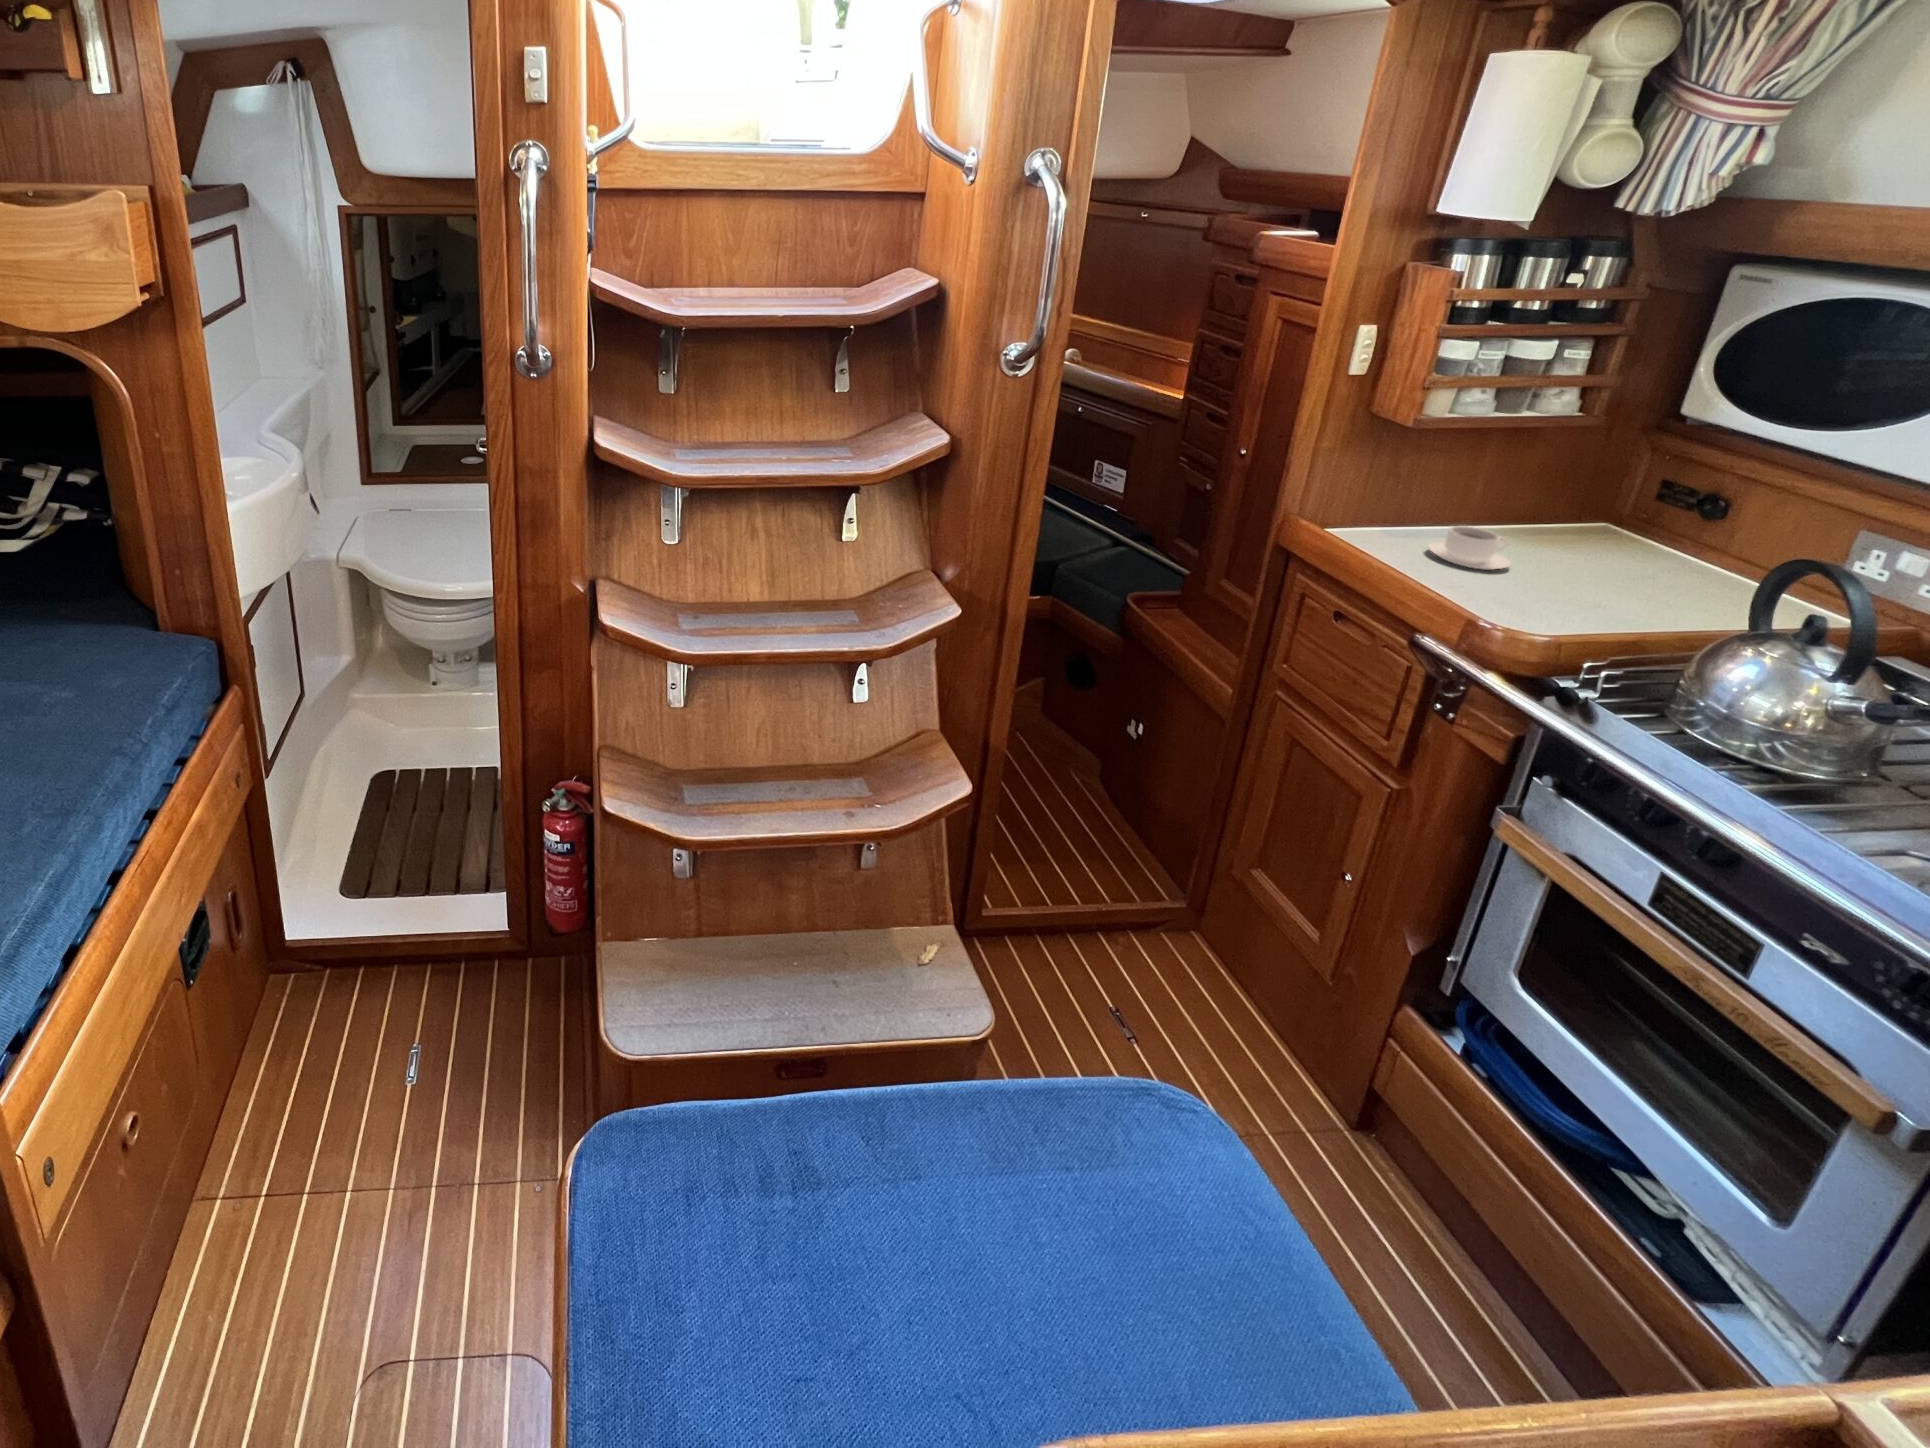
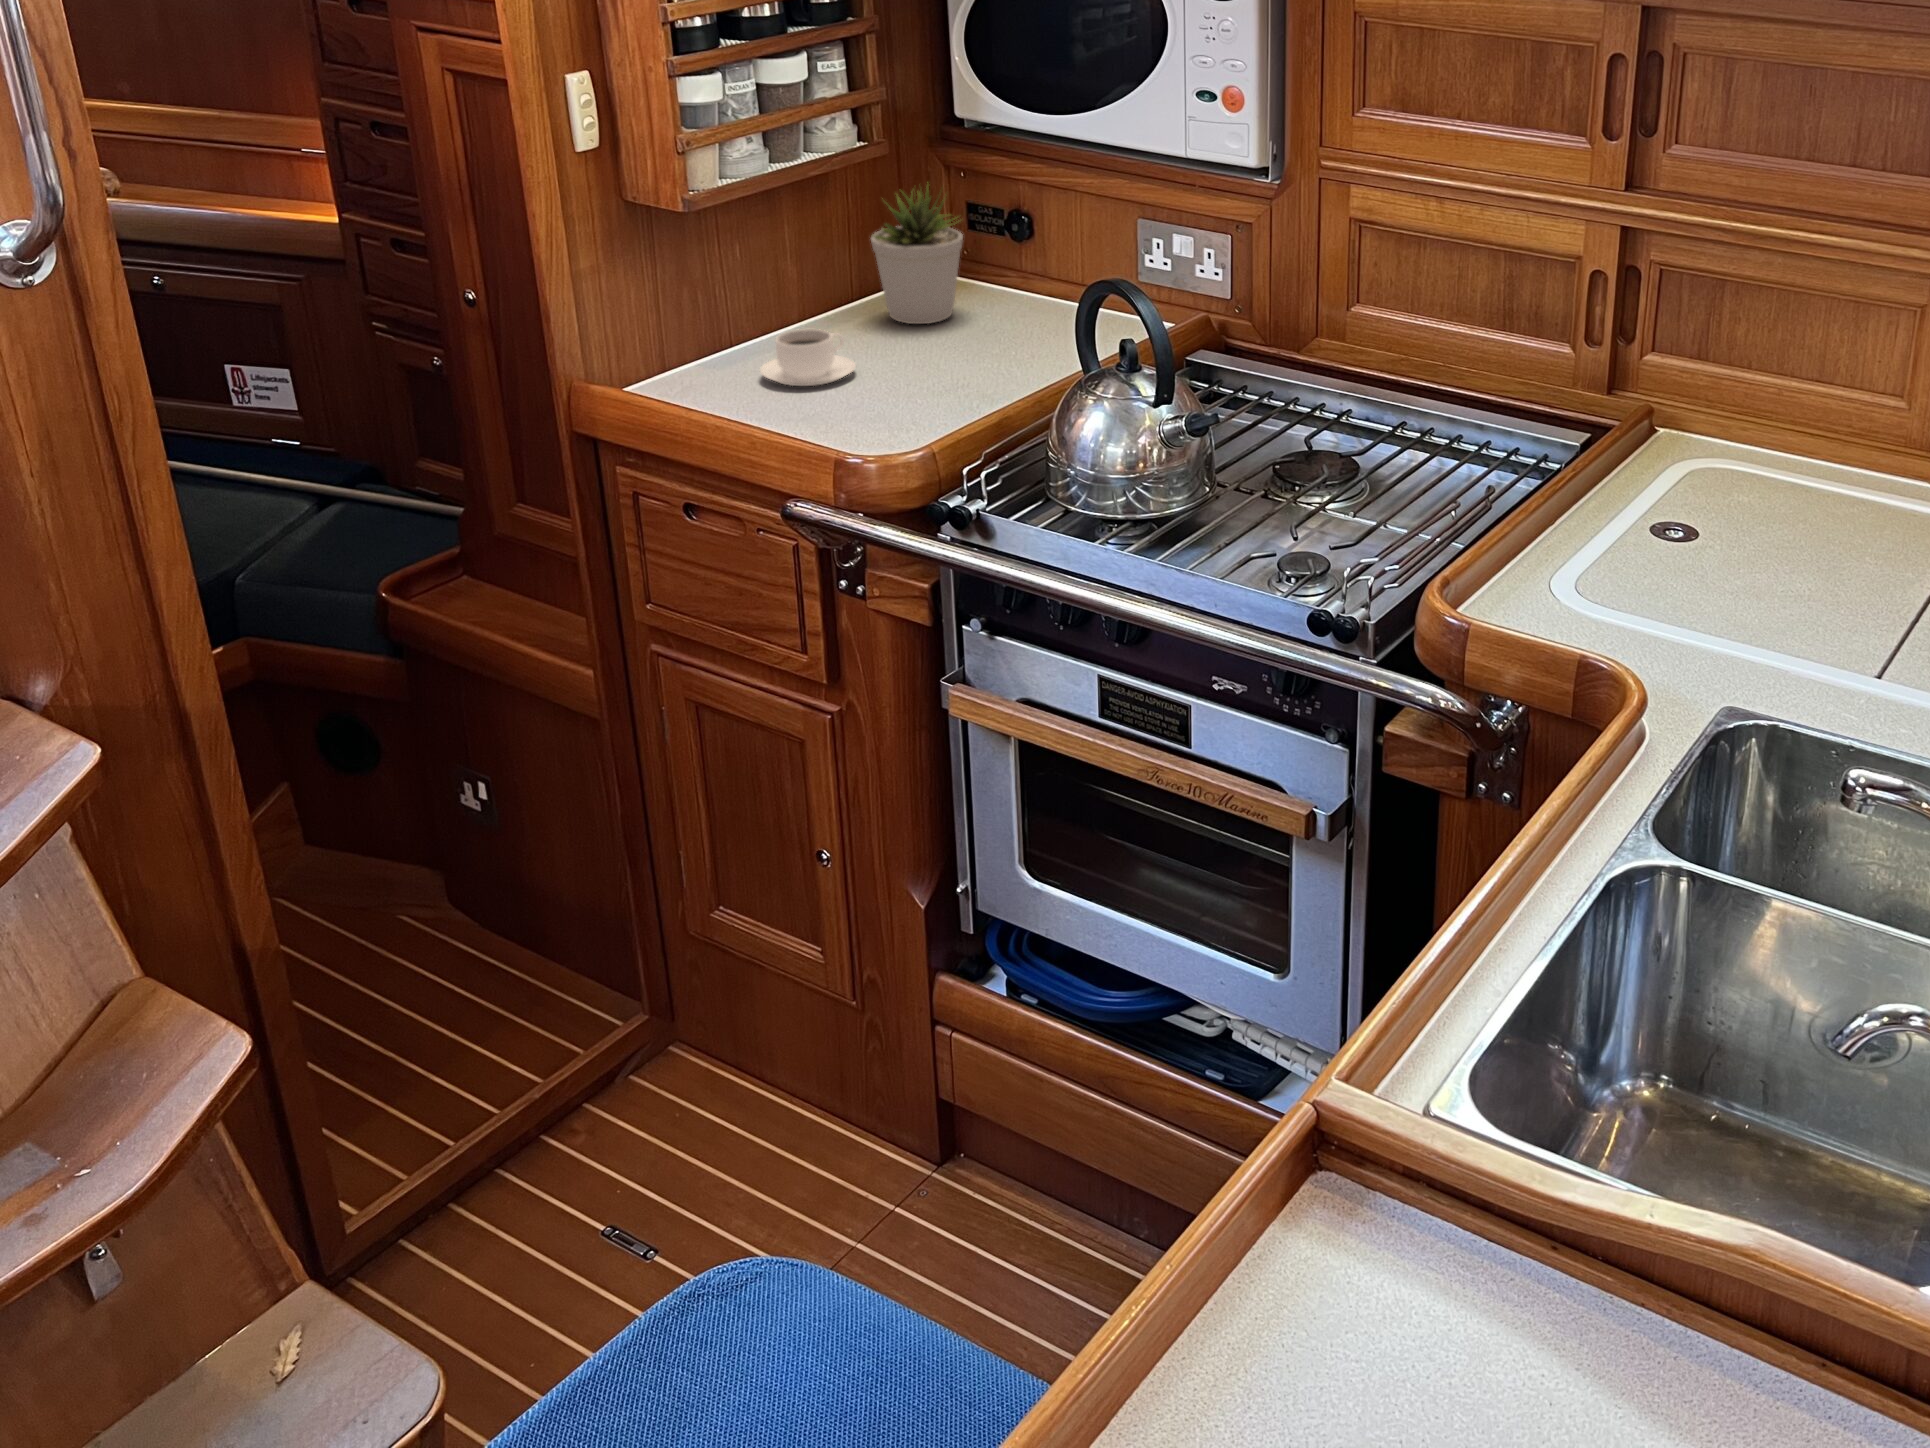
potted plant: none [1556,450,1663,556] -> present [871,186,963,324]

